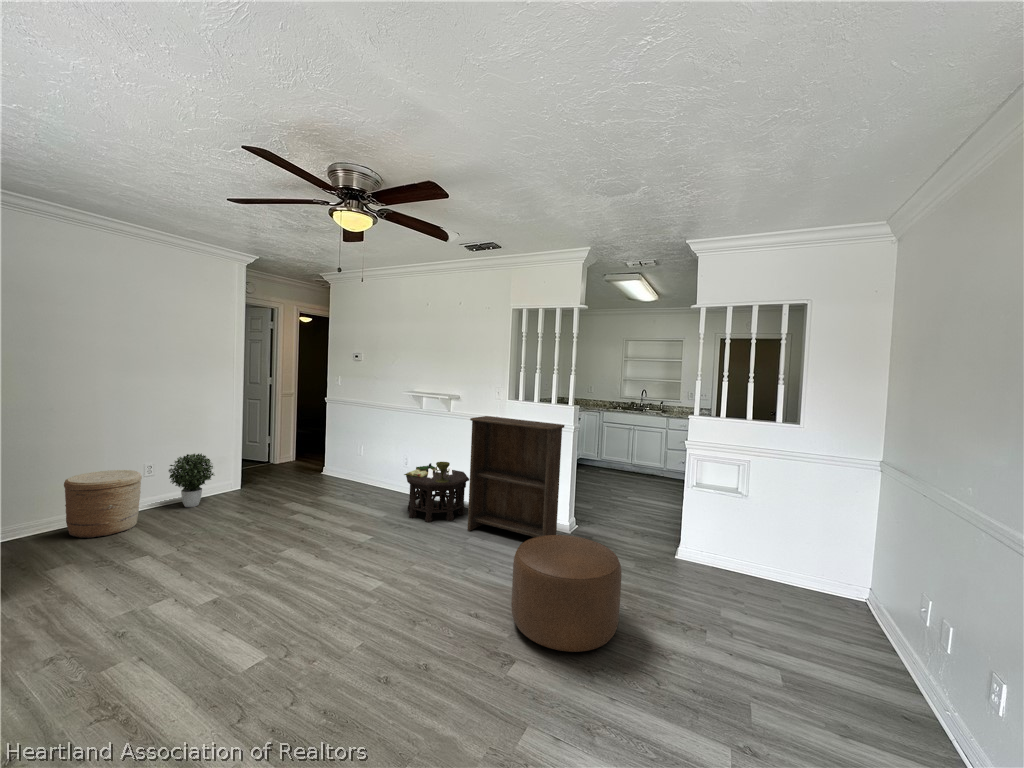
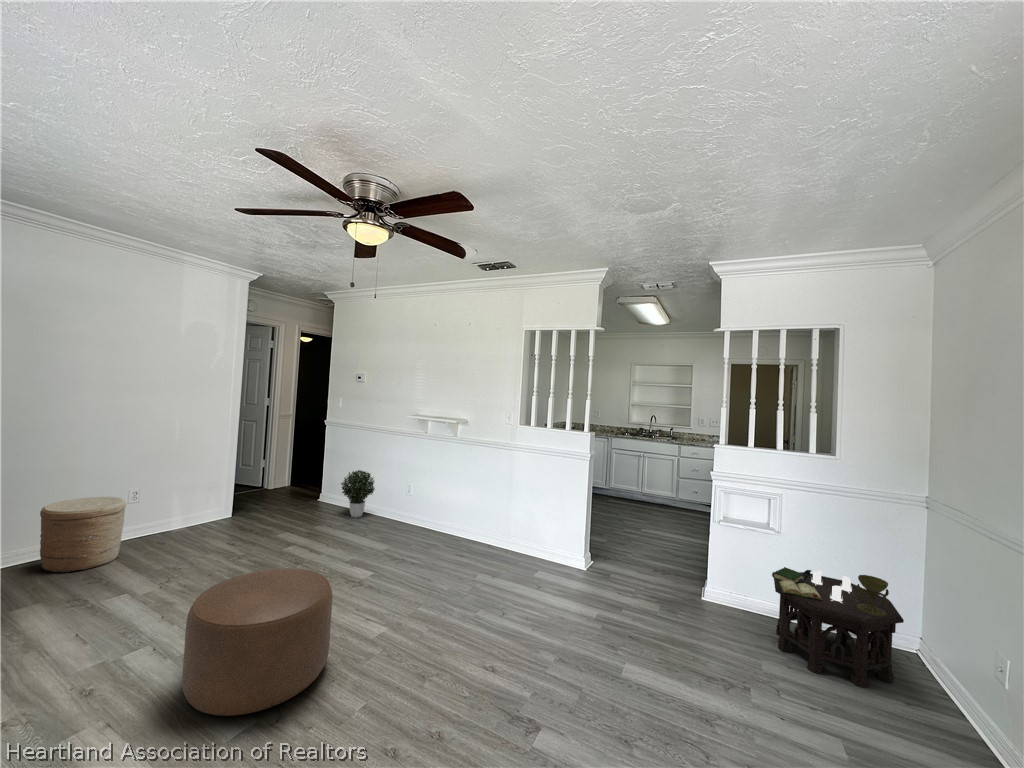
bookshelf: present [467,416,565,537] -> none [476,442,581,591]
potted plant: present [169,454,214,507] -> present [341,470,375,518]
side table: present [404,462,469,522] -> present [772,567,904,687]
ottoman: present [511,535,622,652] -> present [182,568,333,716]

